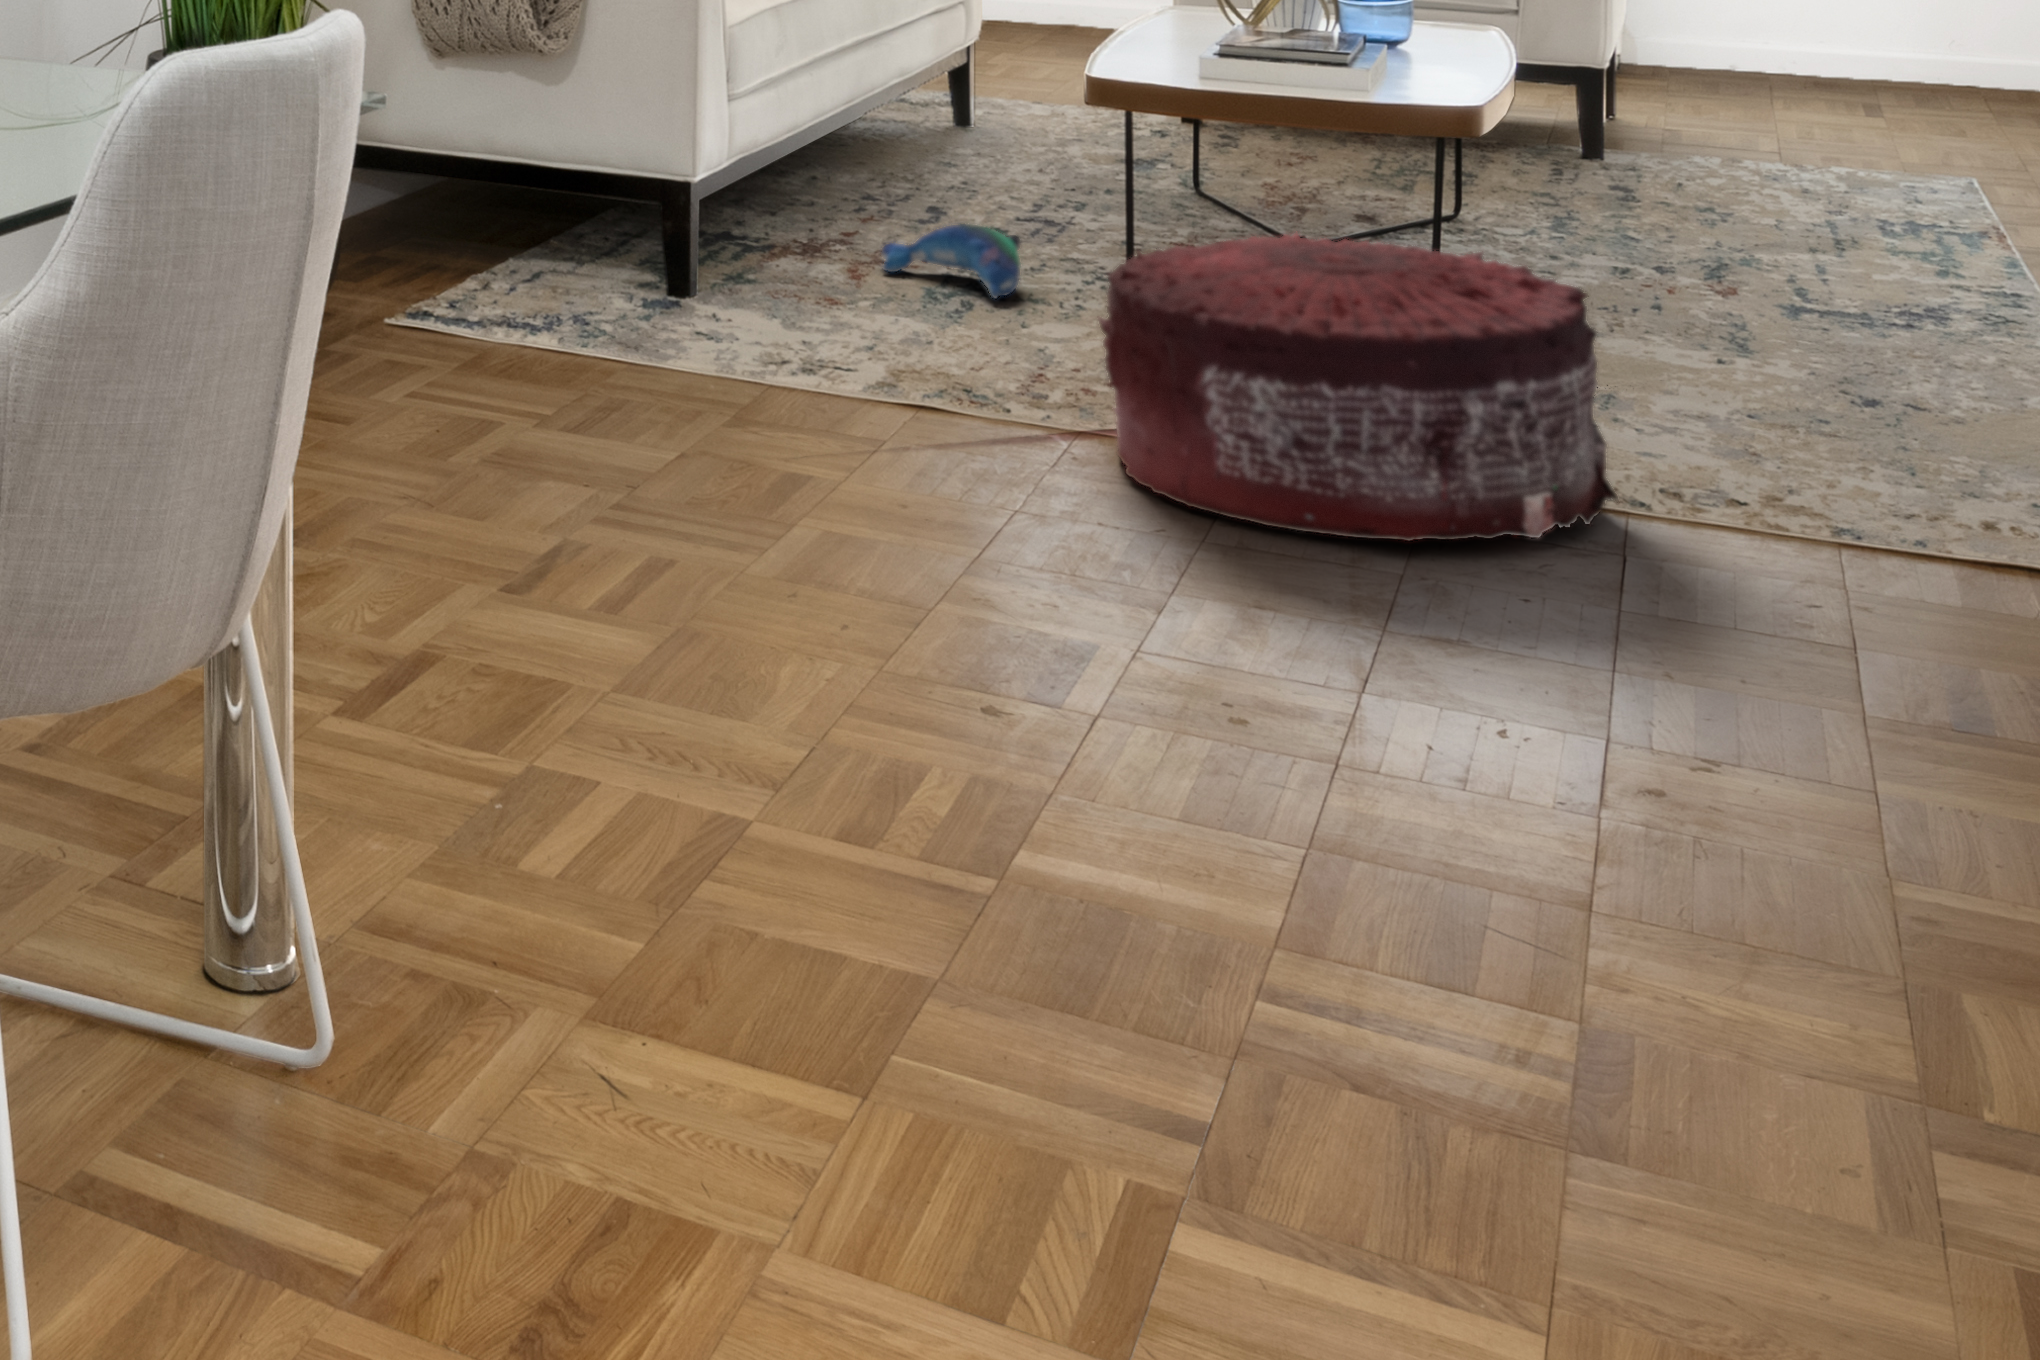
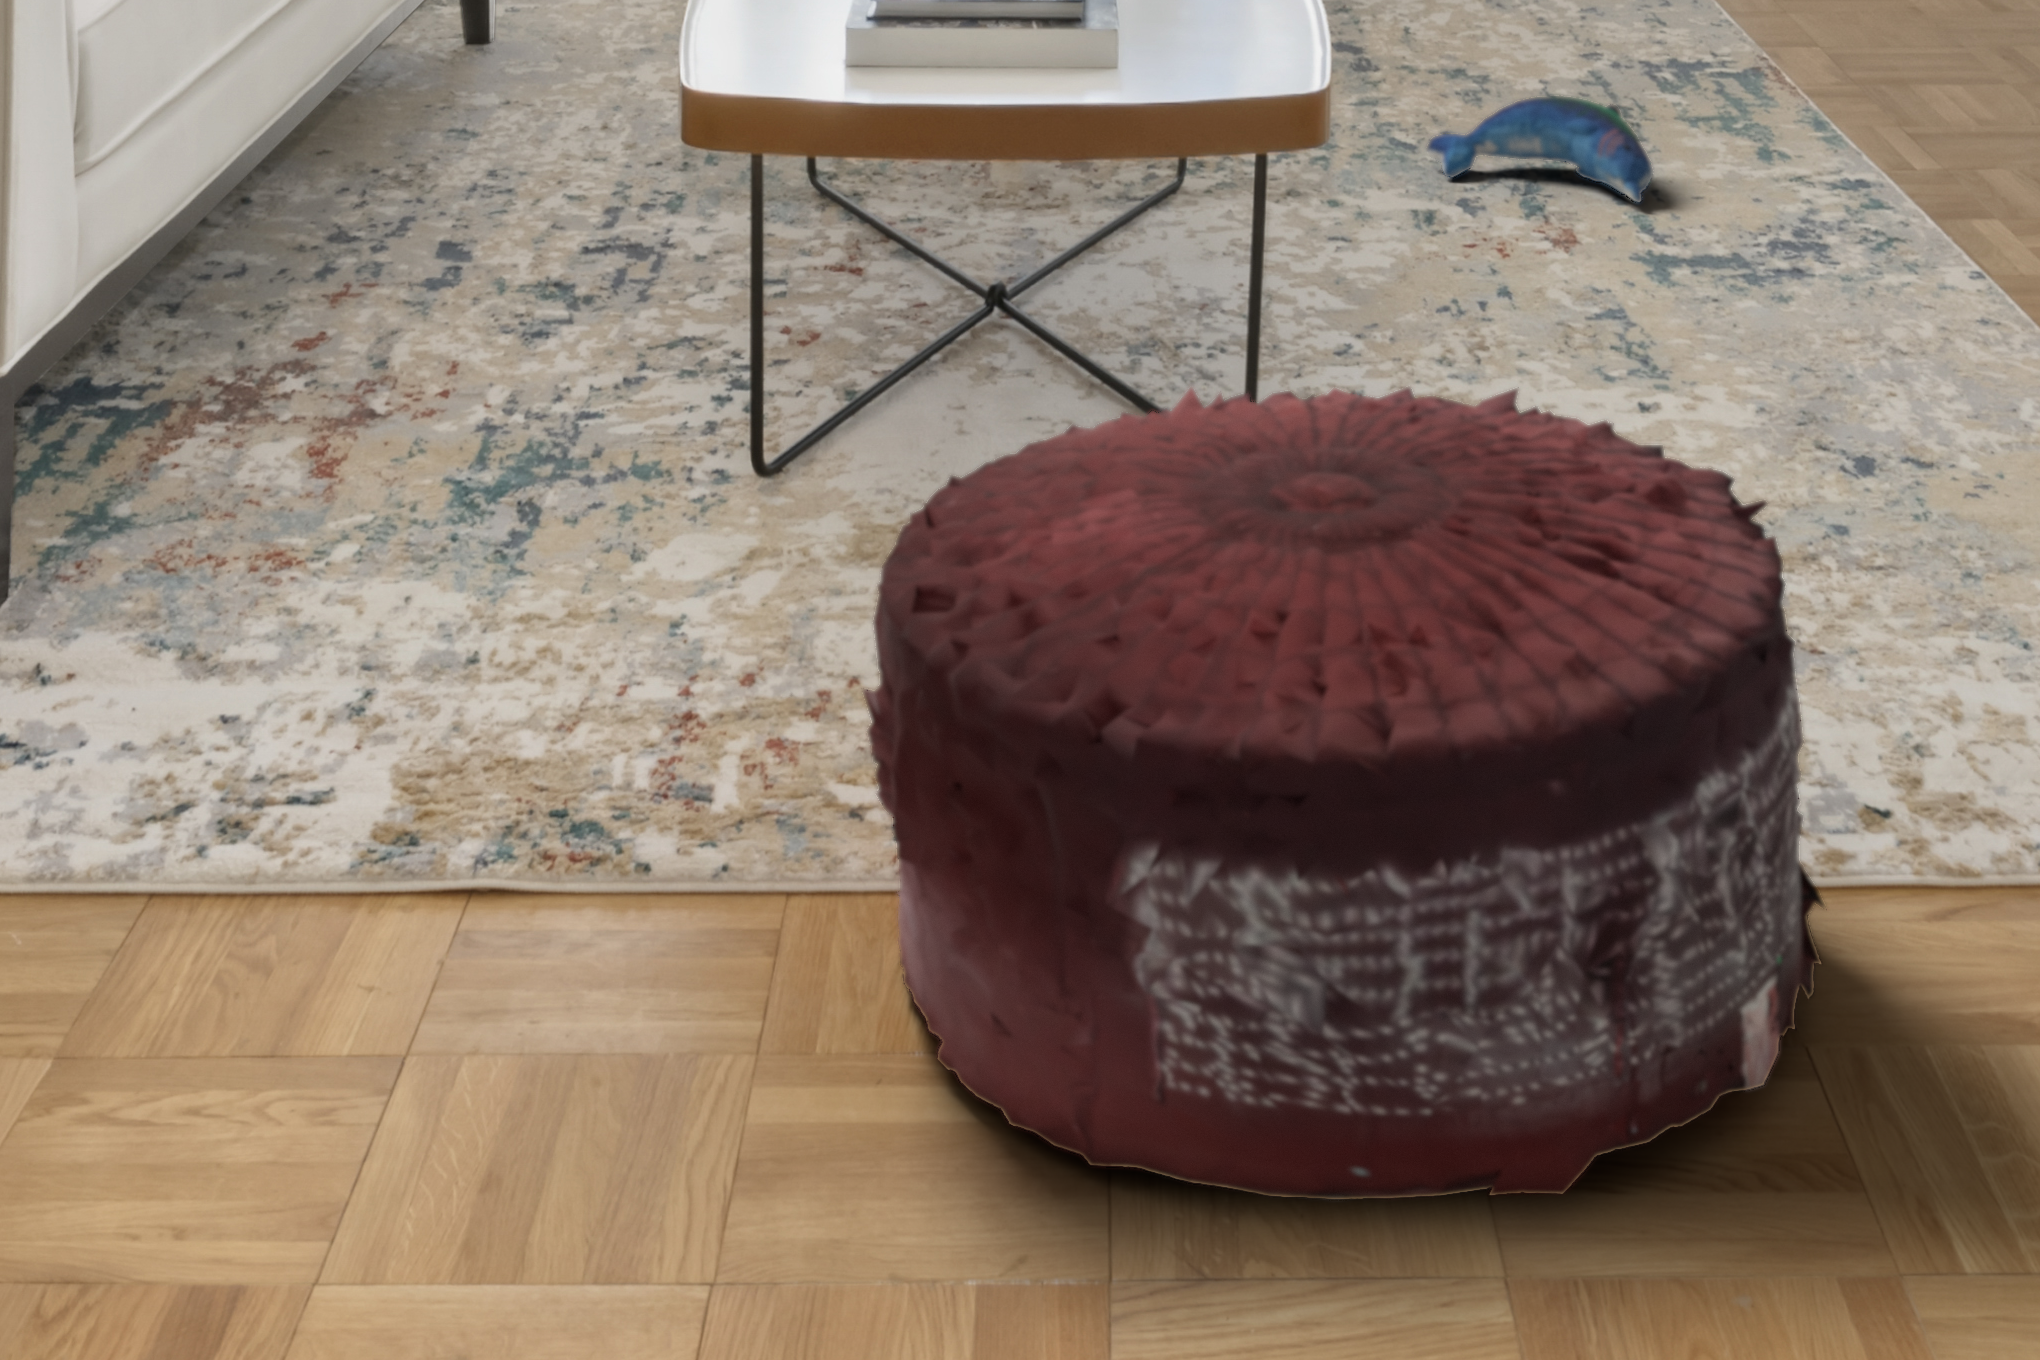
plush toy: present [882,224,1021,298] -> present [1427,96,1653,202]

